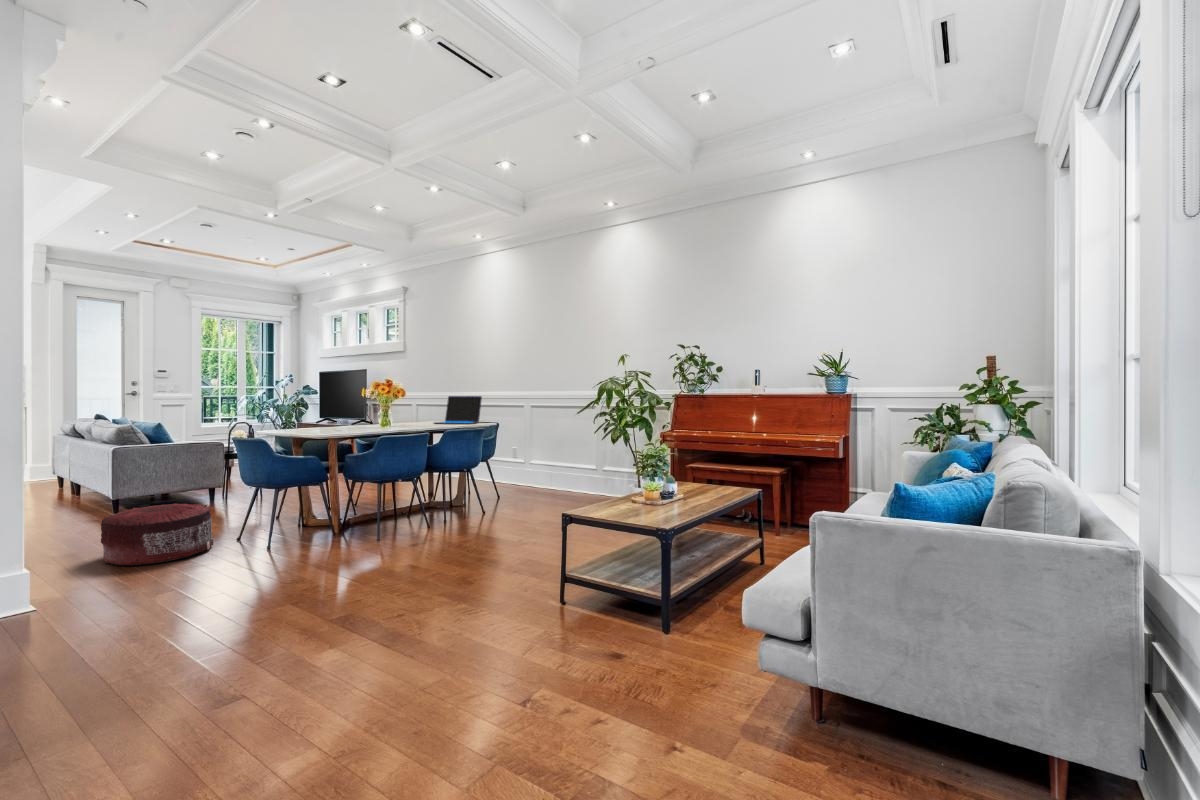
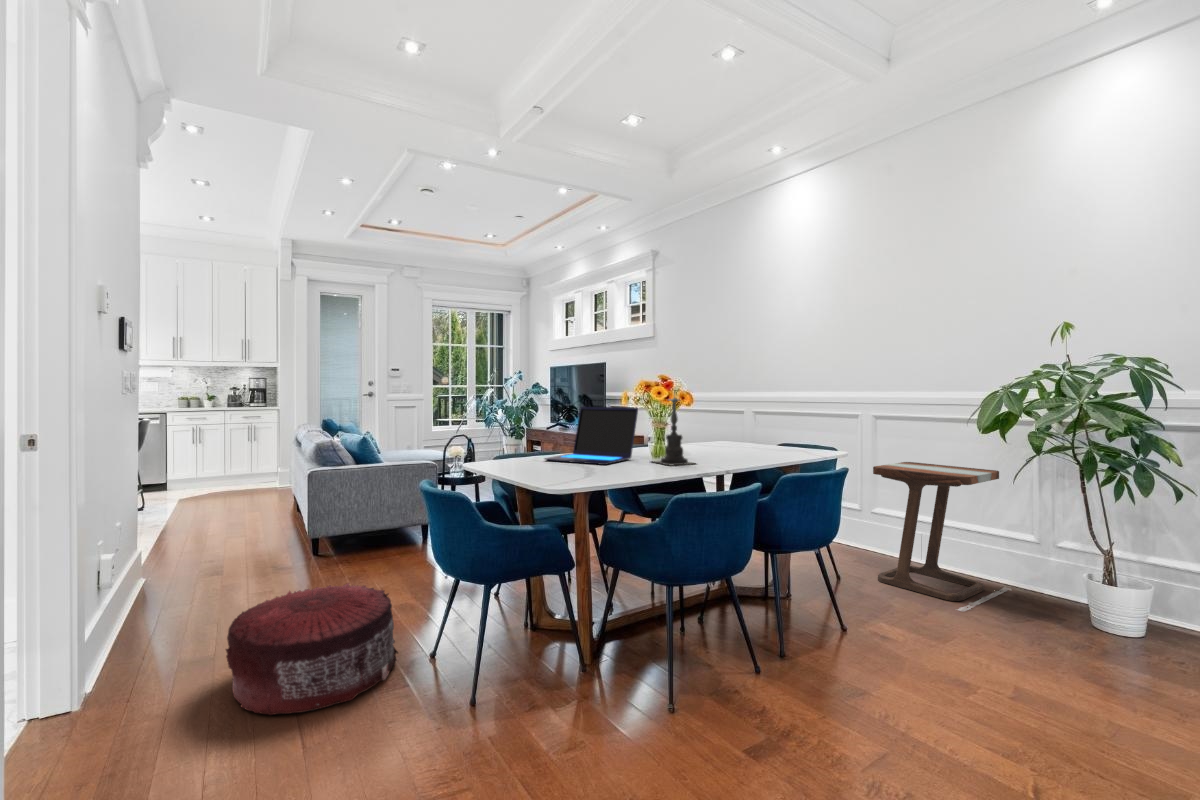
candle holder: none [380,384,409,428] -> present [653,397,694,465]
laptop: present [434,396,482,424] -> present [545,407,638,465]
side table: none [524,430,596,505] -> present [873,462,1005,610]

